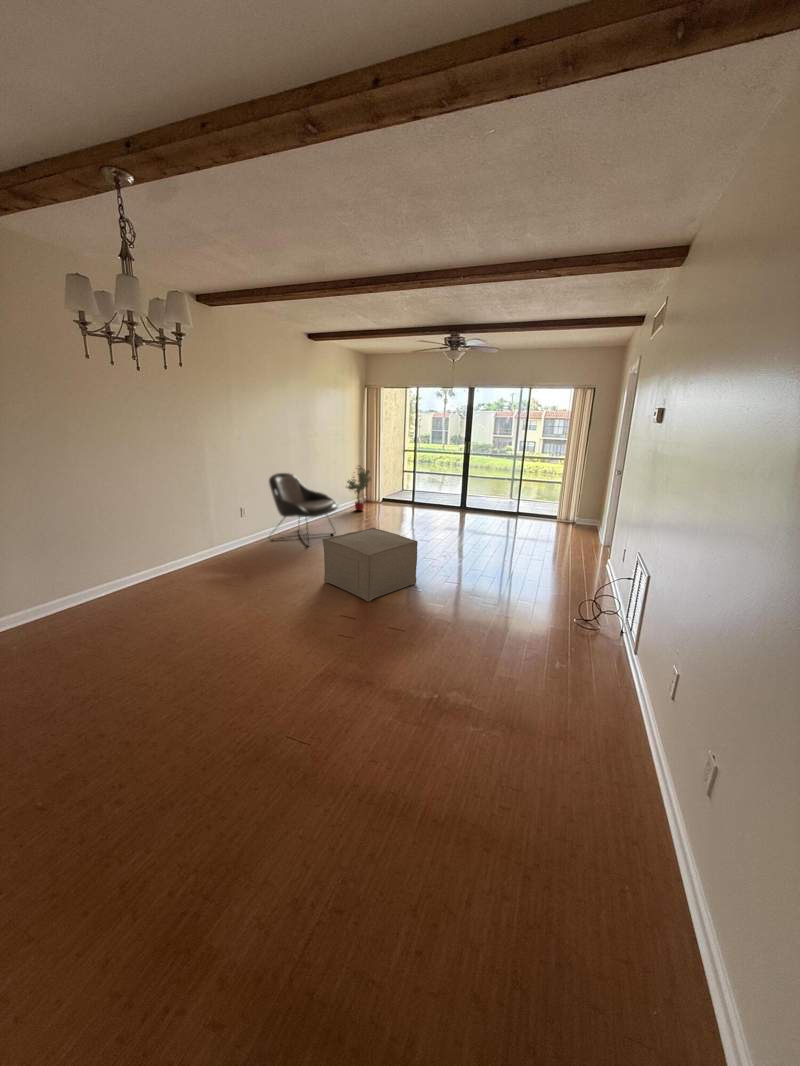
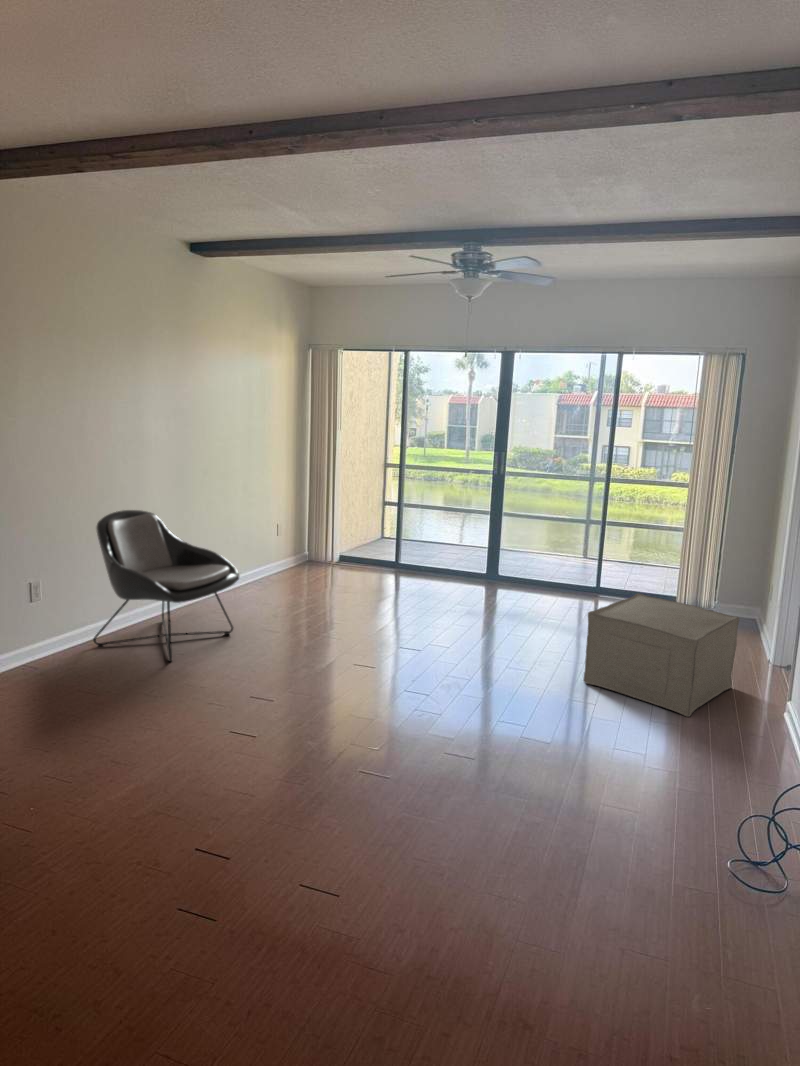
potted tree: present [347,466,371,511] -> none [266,491,320,580]
ottoman: present [323,527,418,602] -> present [583,593,739,717]

